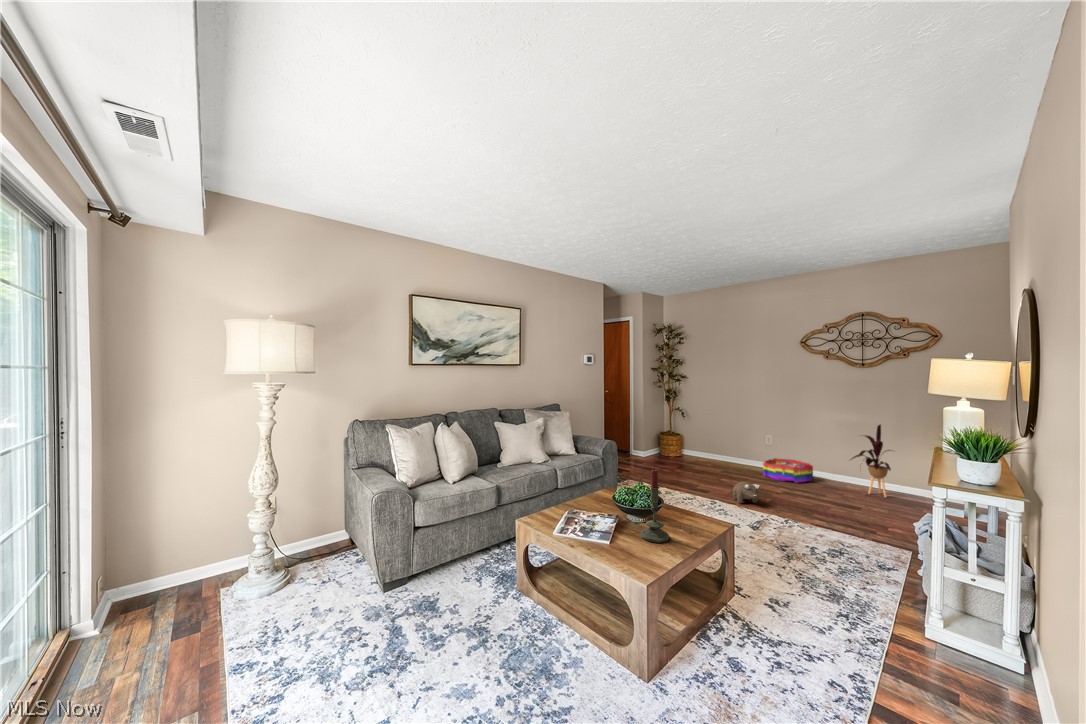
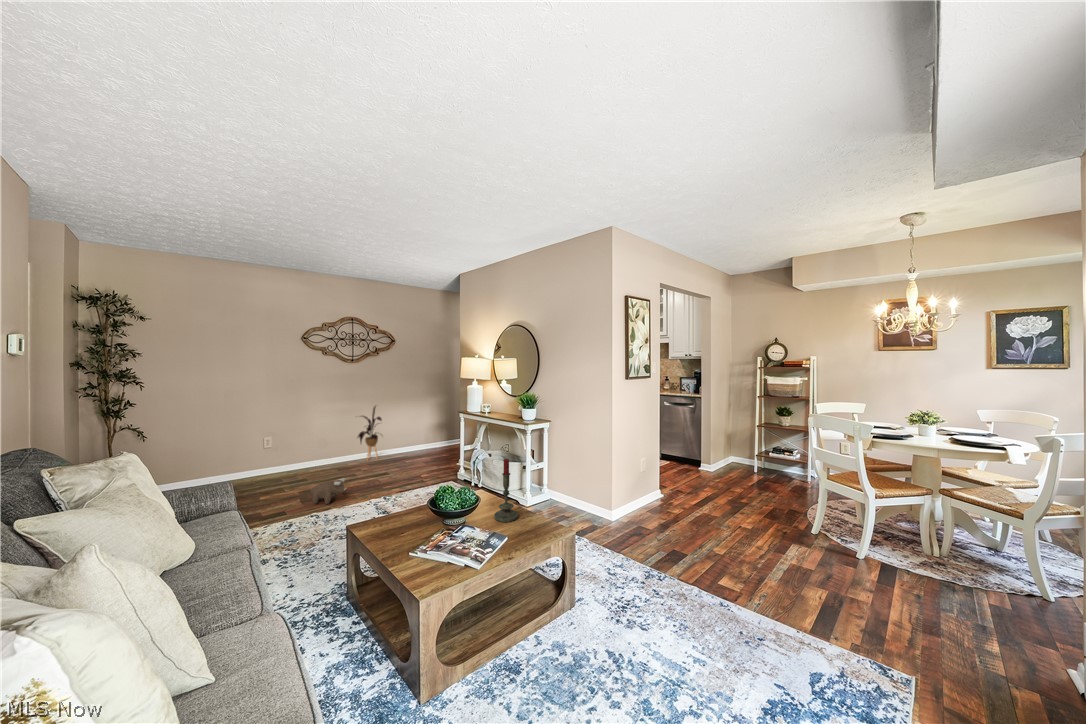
storage bin: present [763,458,813,483] -> none [271,452,323,478]

